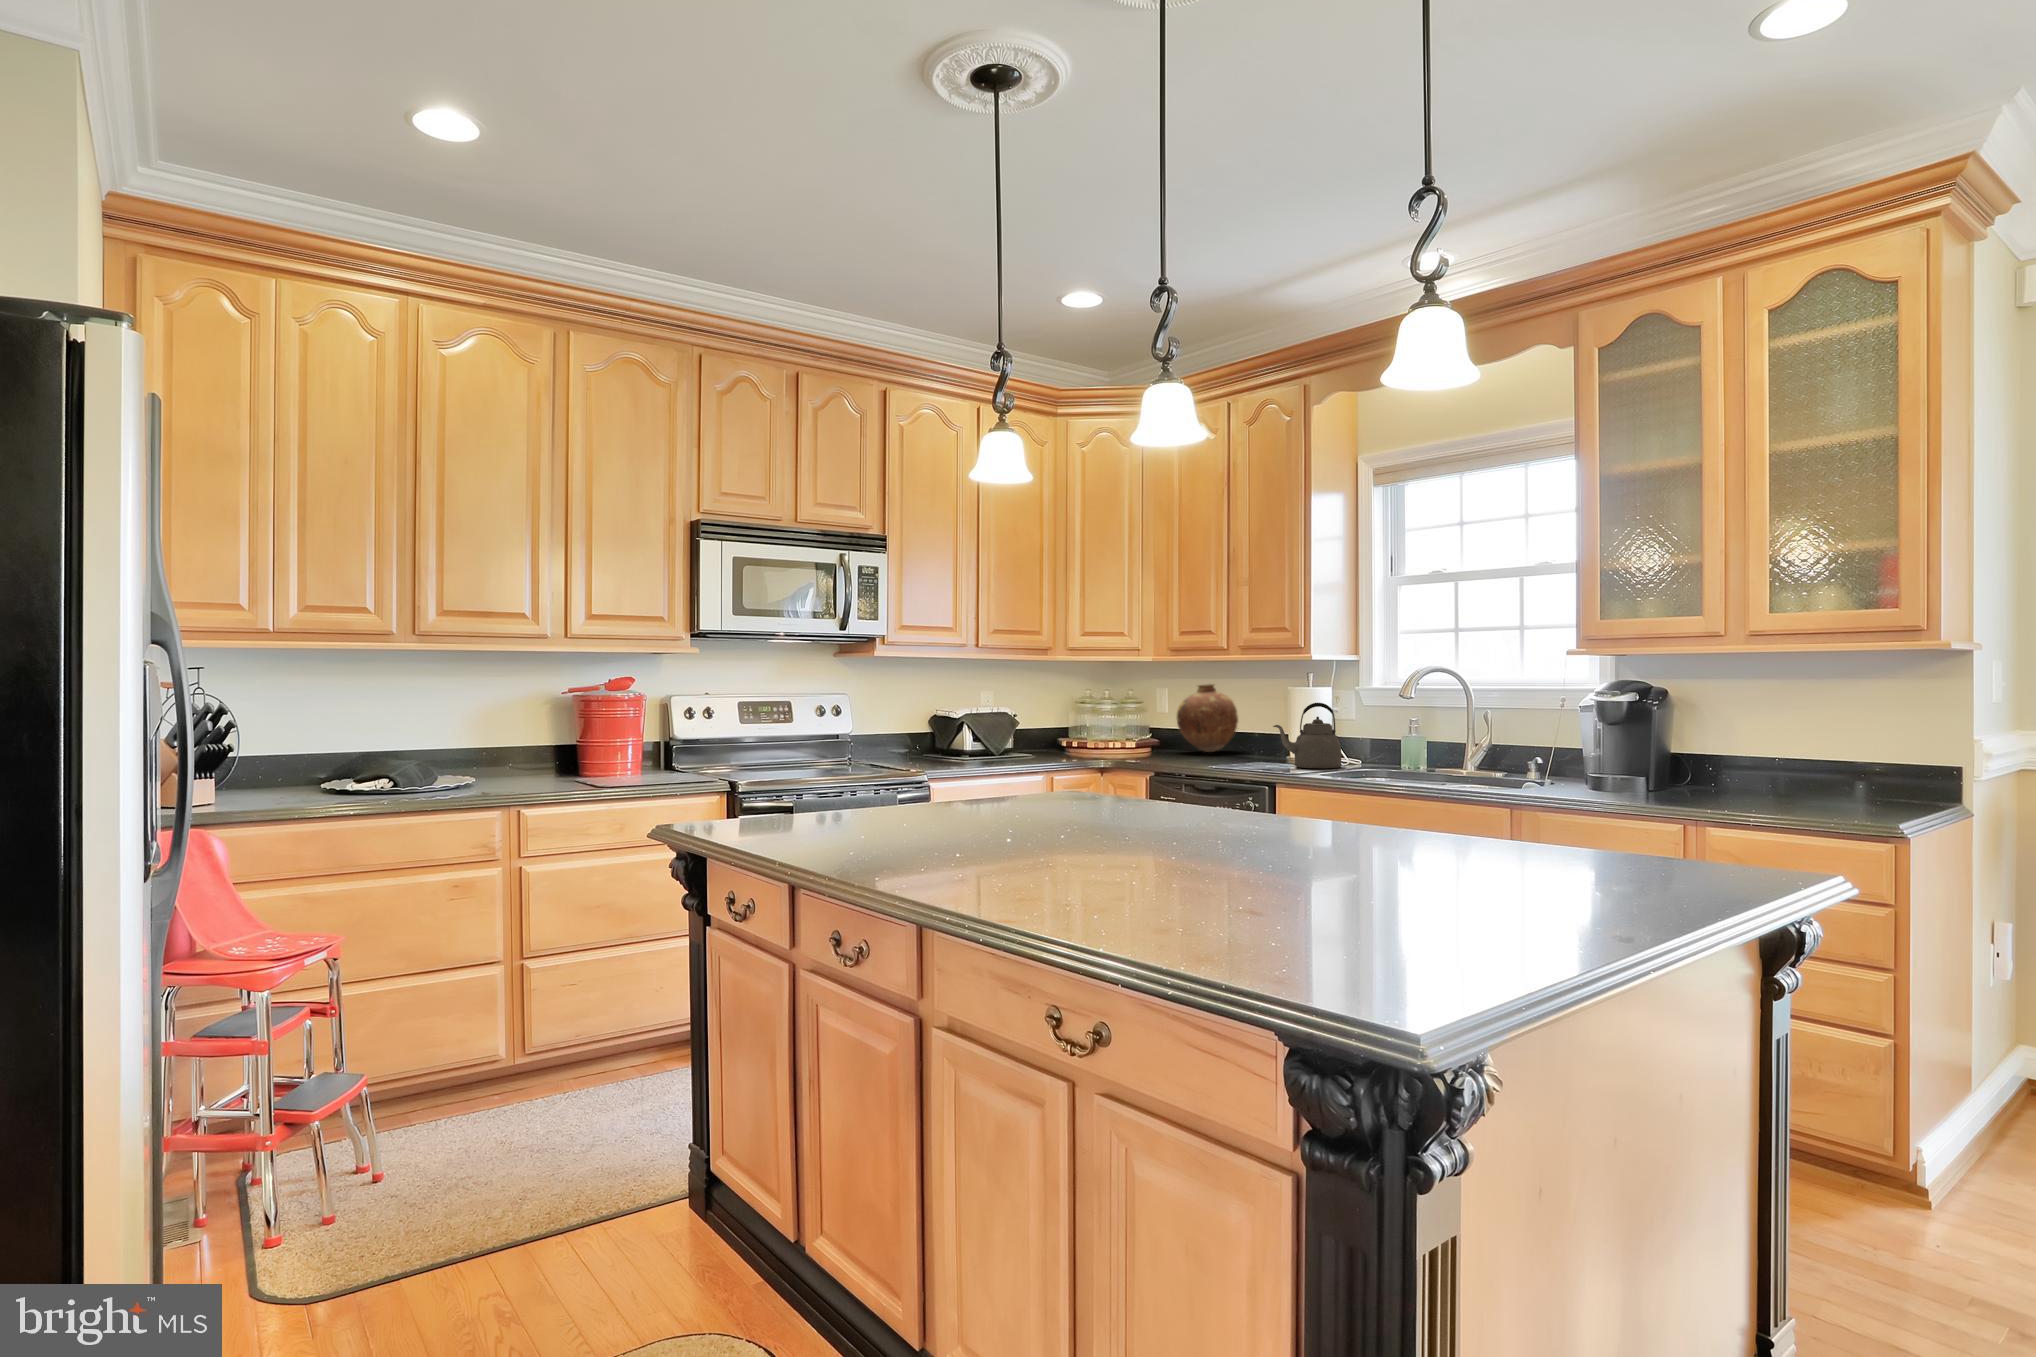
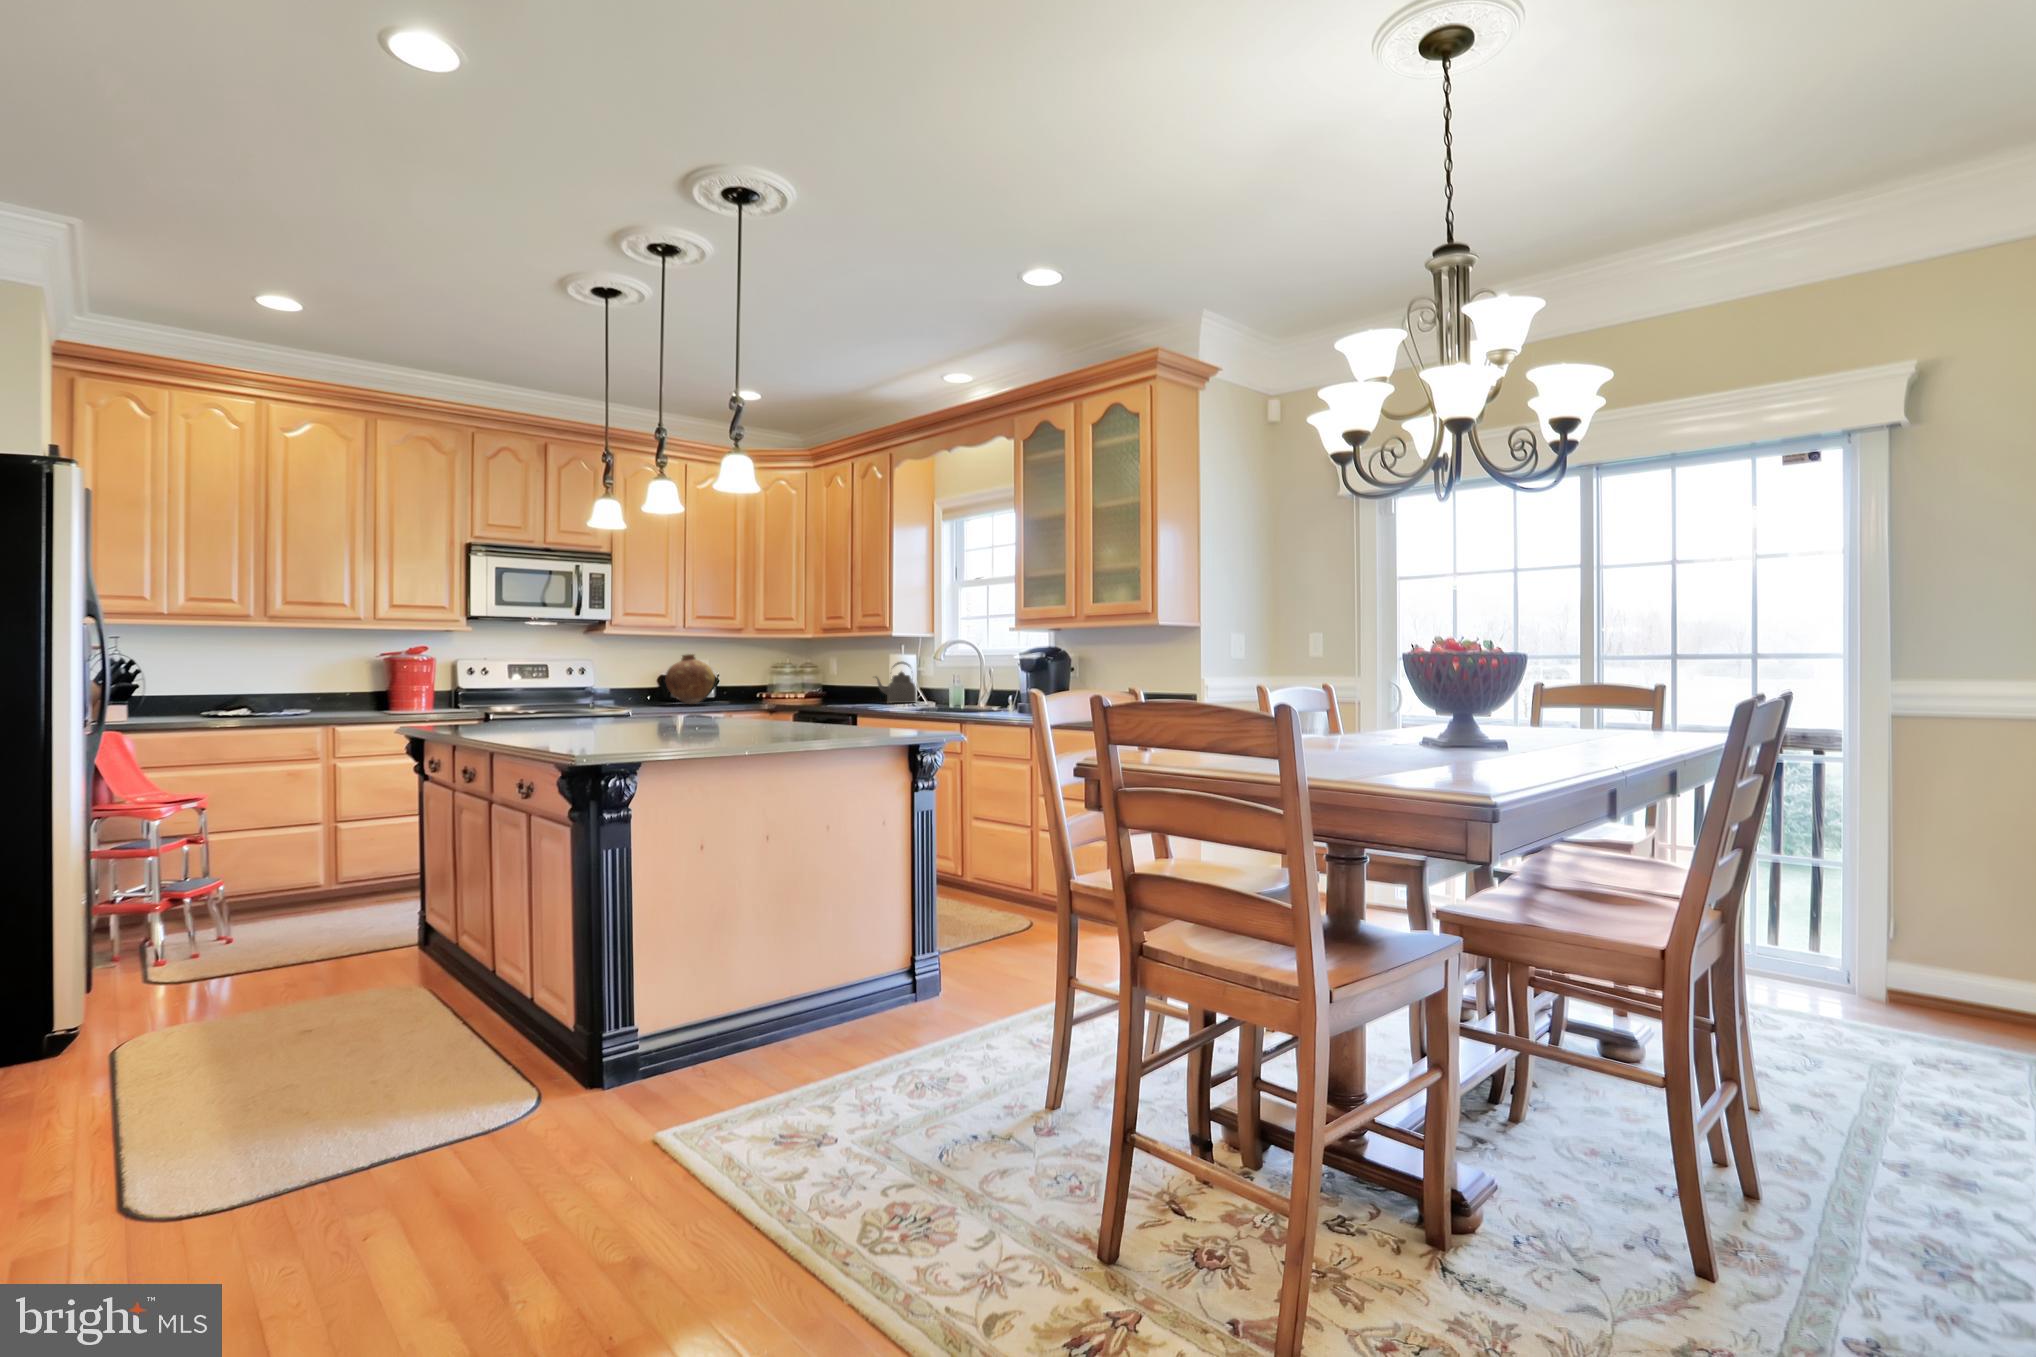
vase: present [1177,684,1238,752] -> present [665,654,715,704]

